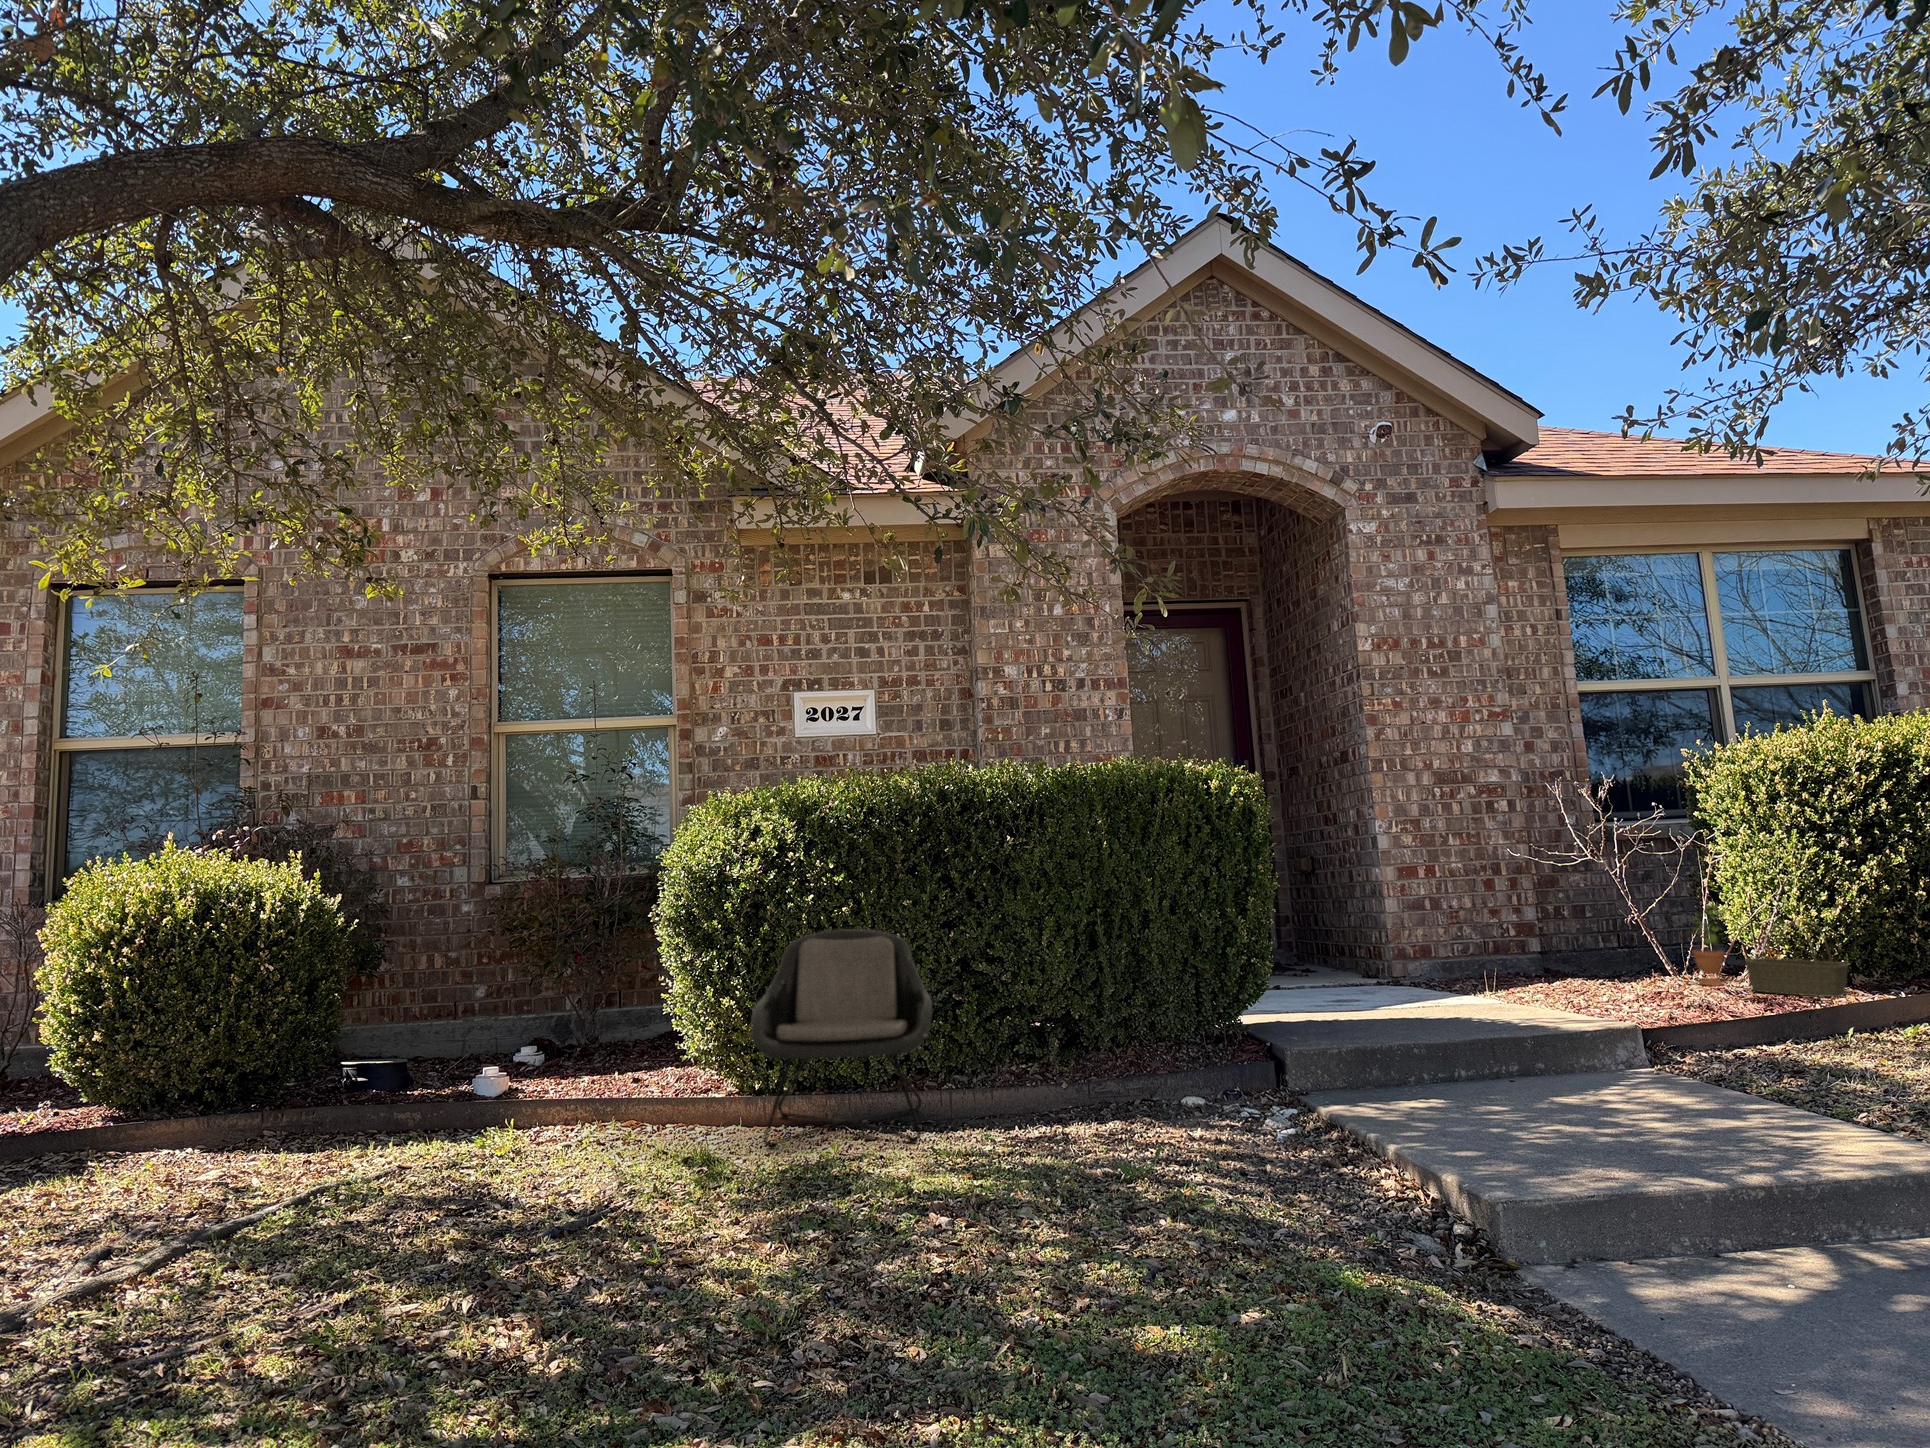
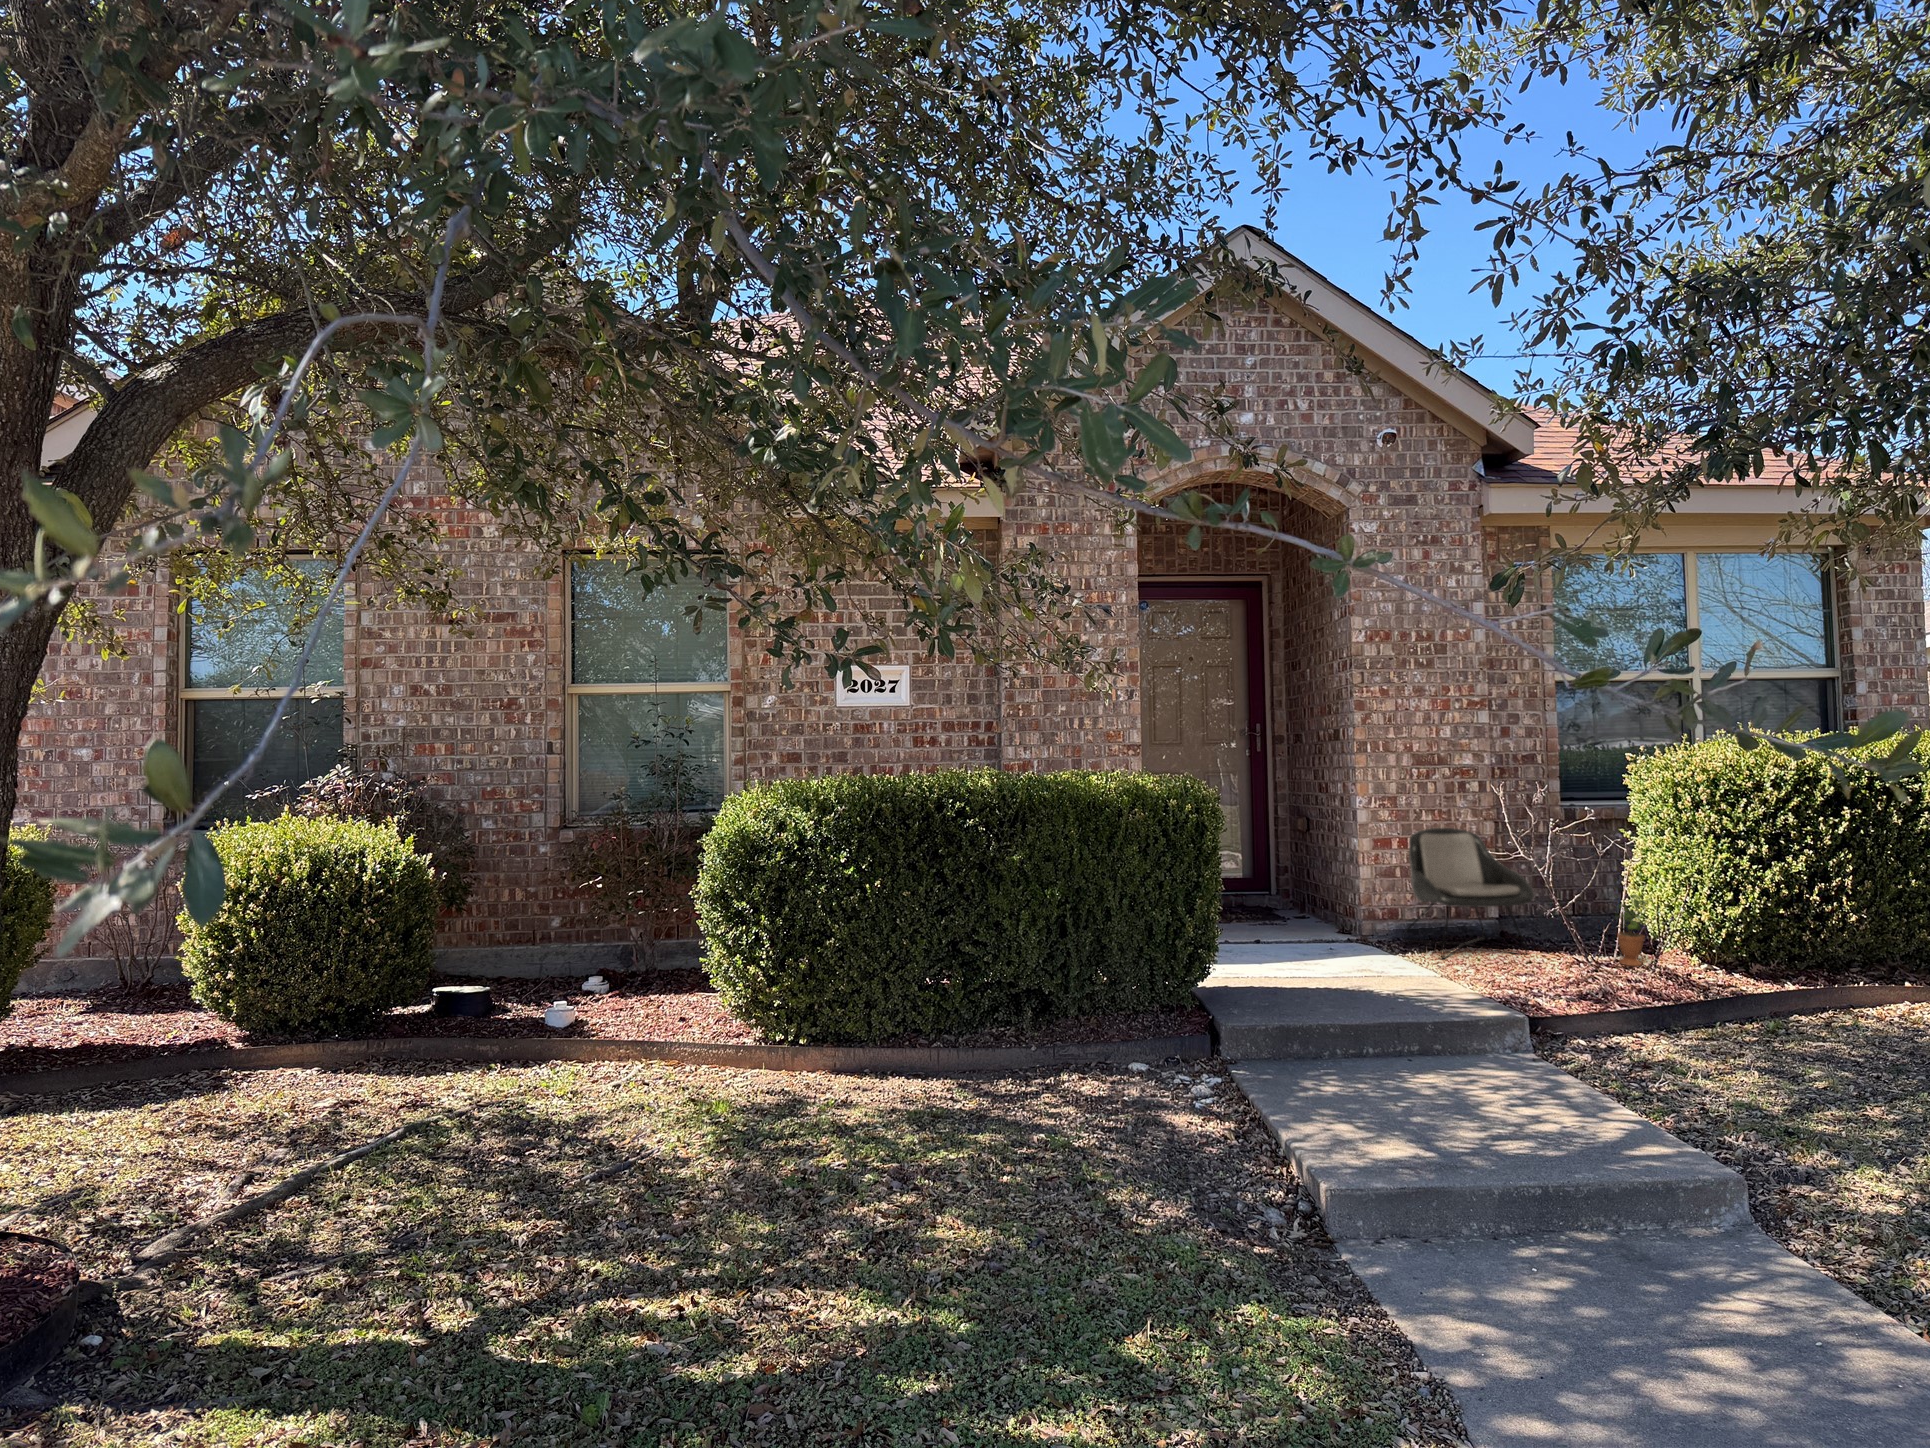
basket: present [1745,920,1848,997] -> none [1656,917,1743,988]
lounge chair: present [751,929,932,1149] -> present [1402,828,1534,959]

